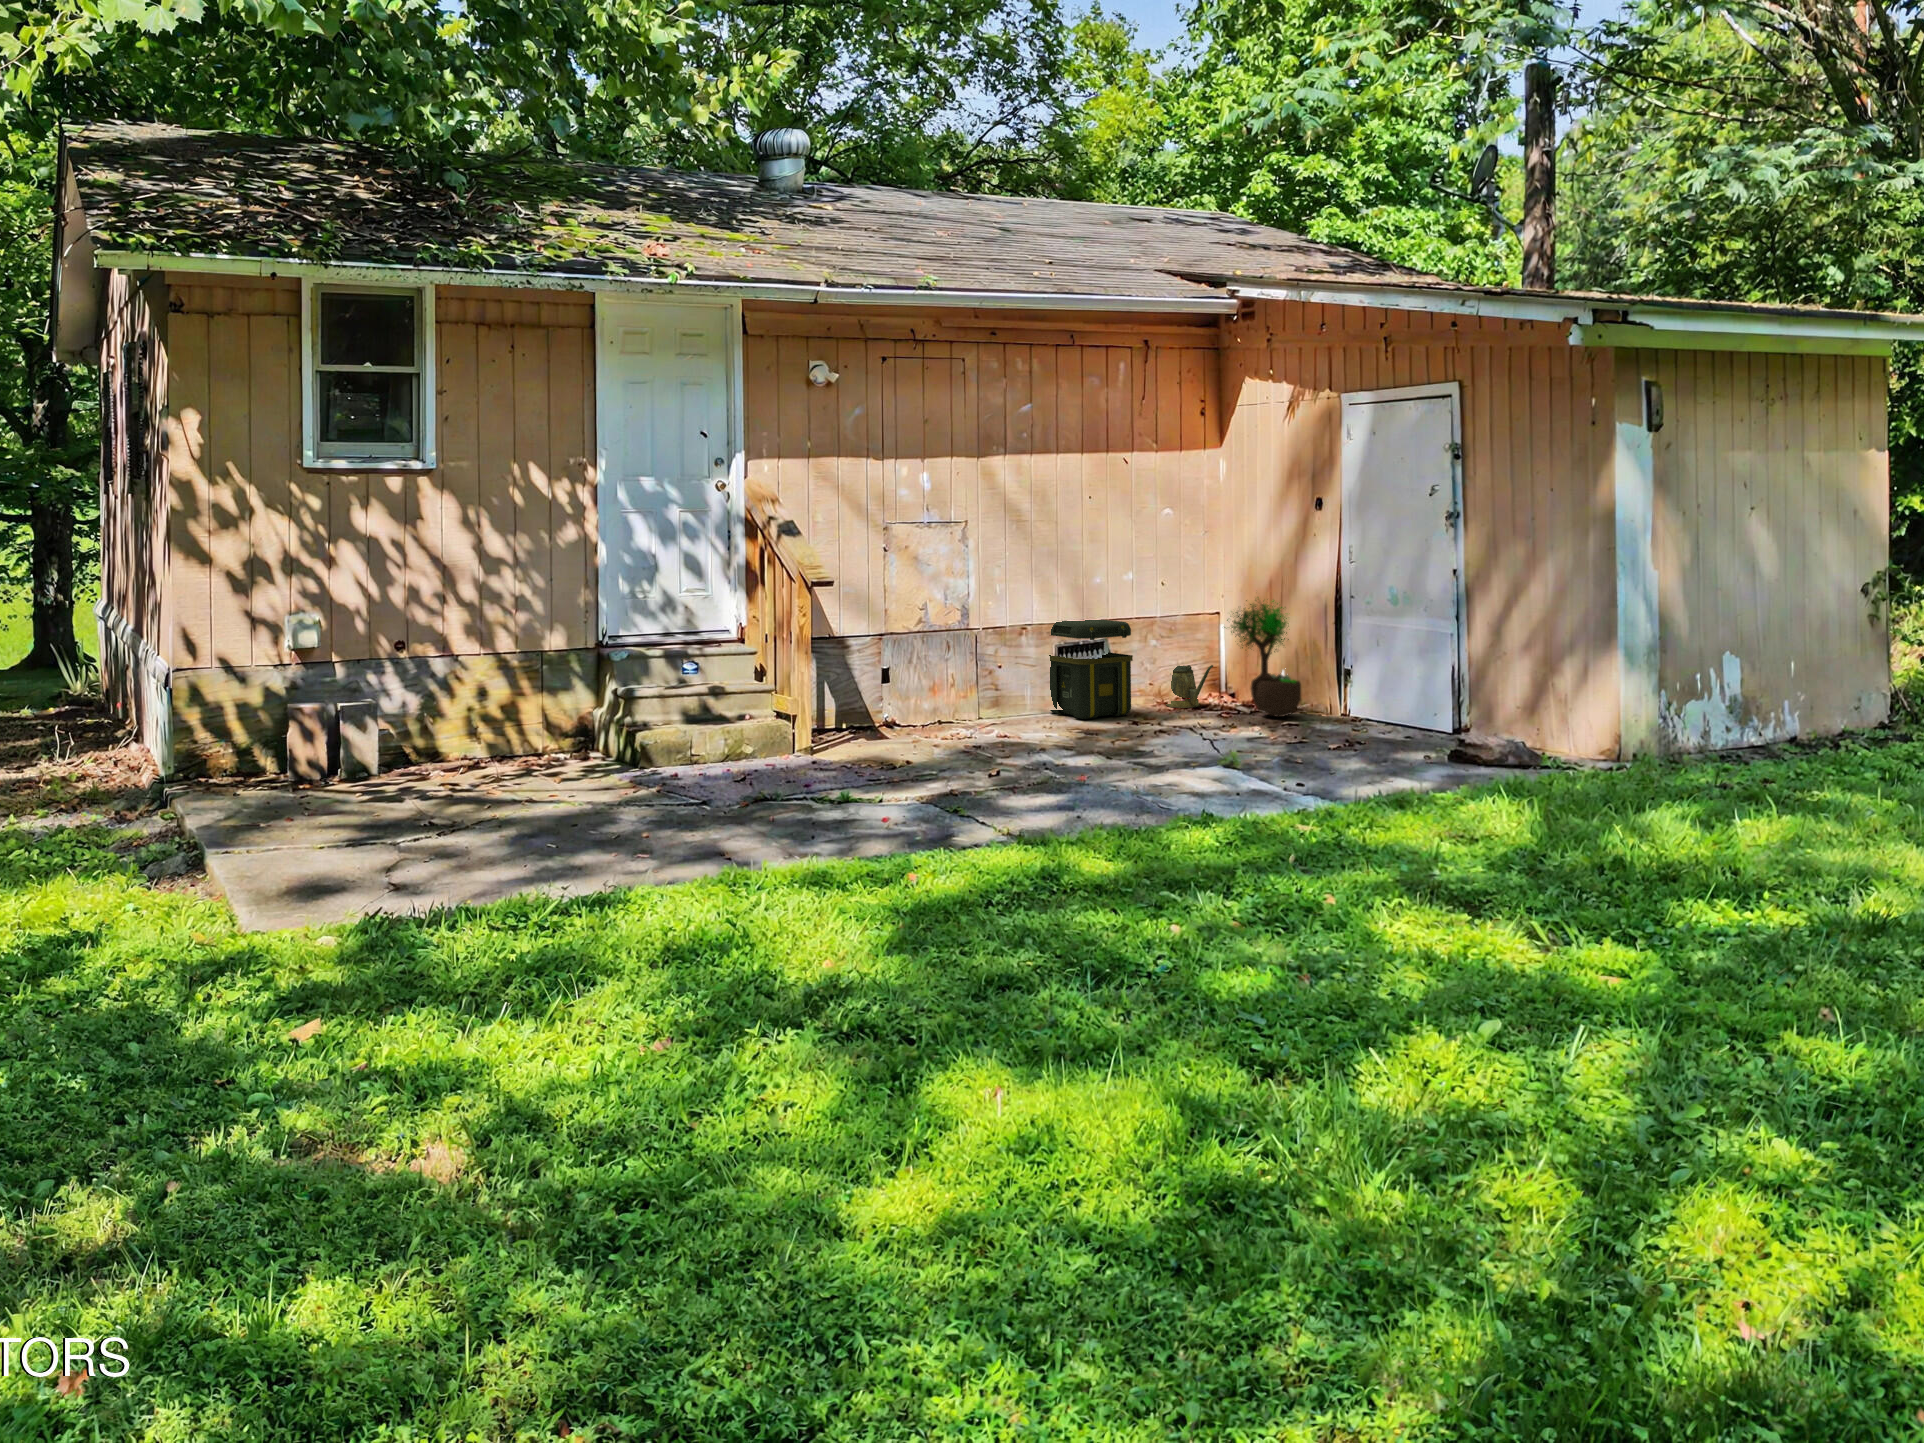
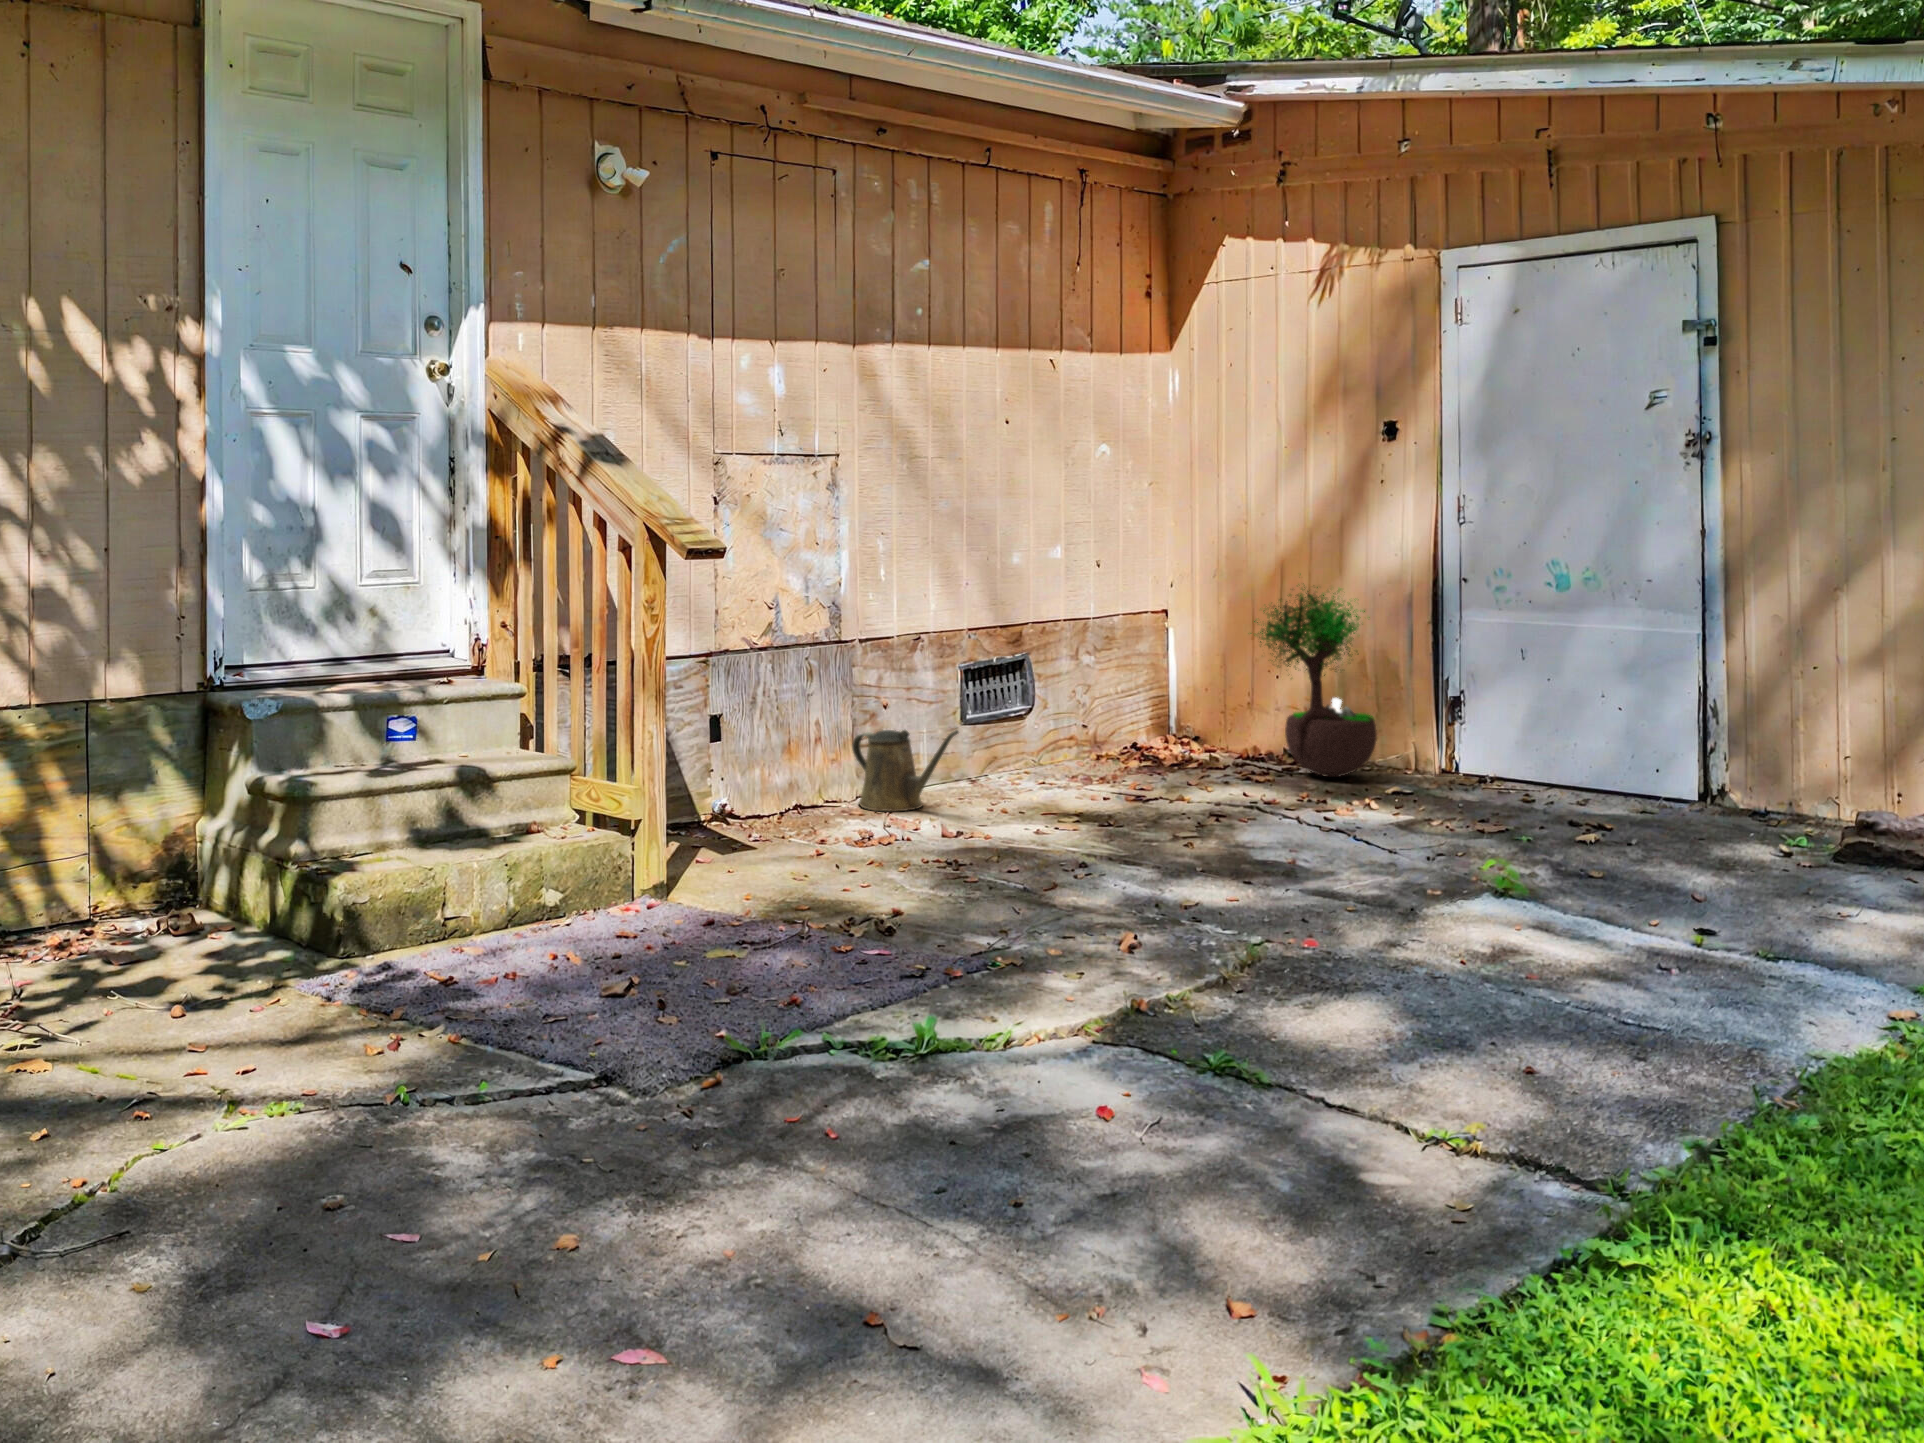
toolbox: present [1049,620,1133,719] -> none [959,623,1105,793]
watering can: present [1166,665,1213,708] -> present [852,730,959,811]

